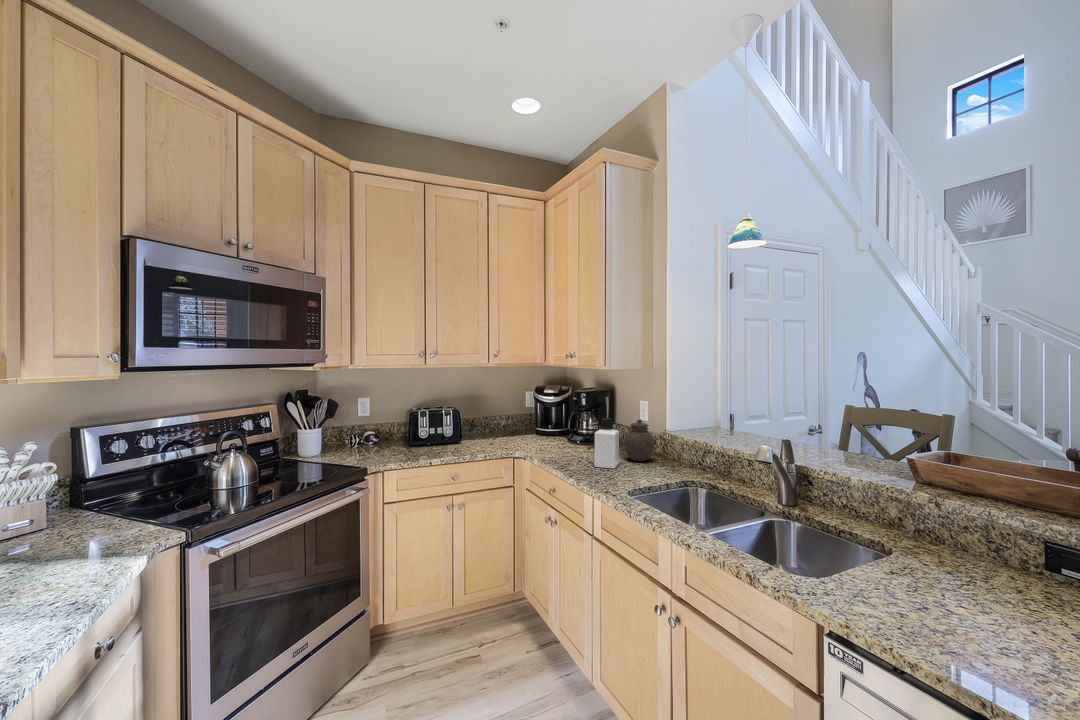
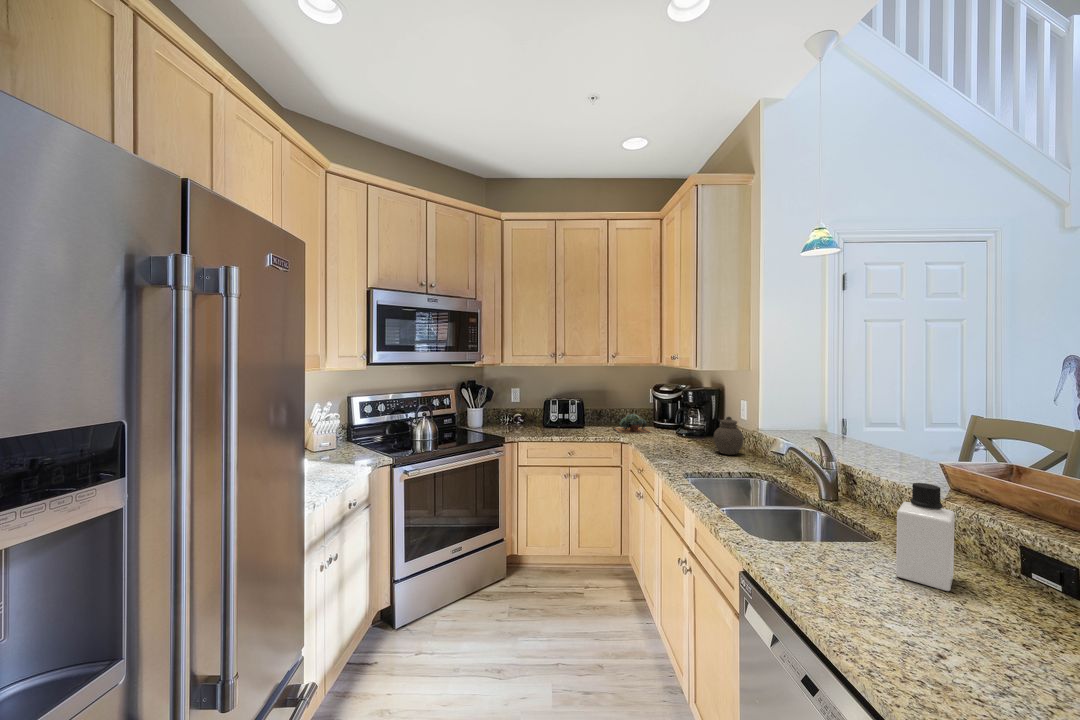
bottle: present [595,418,619,469] -> present [896,483,955,591]
succulent plant: none [492,421,538,446] -> present [613,414,651,433]

